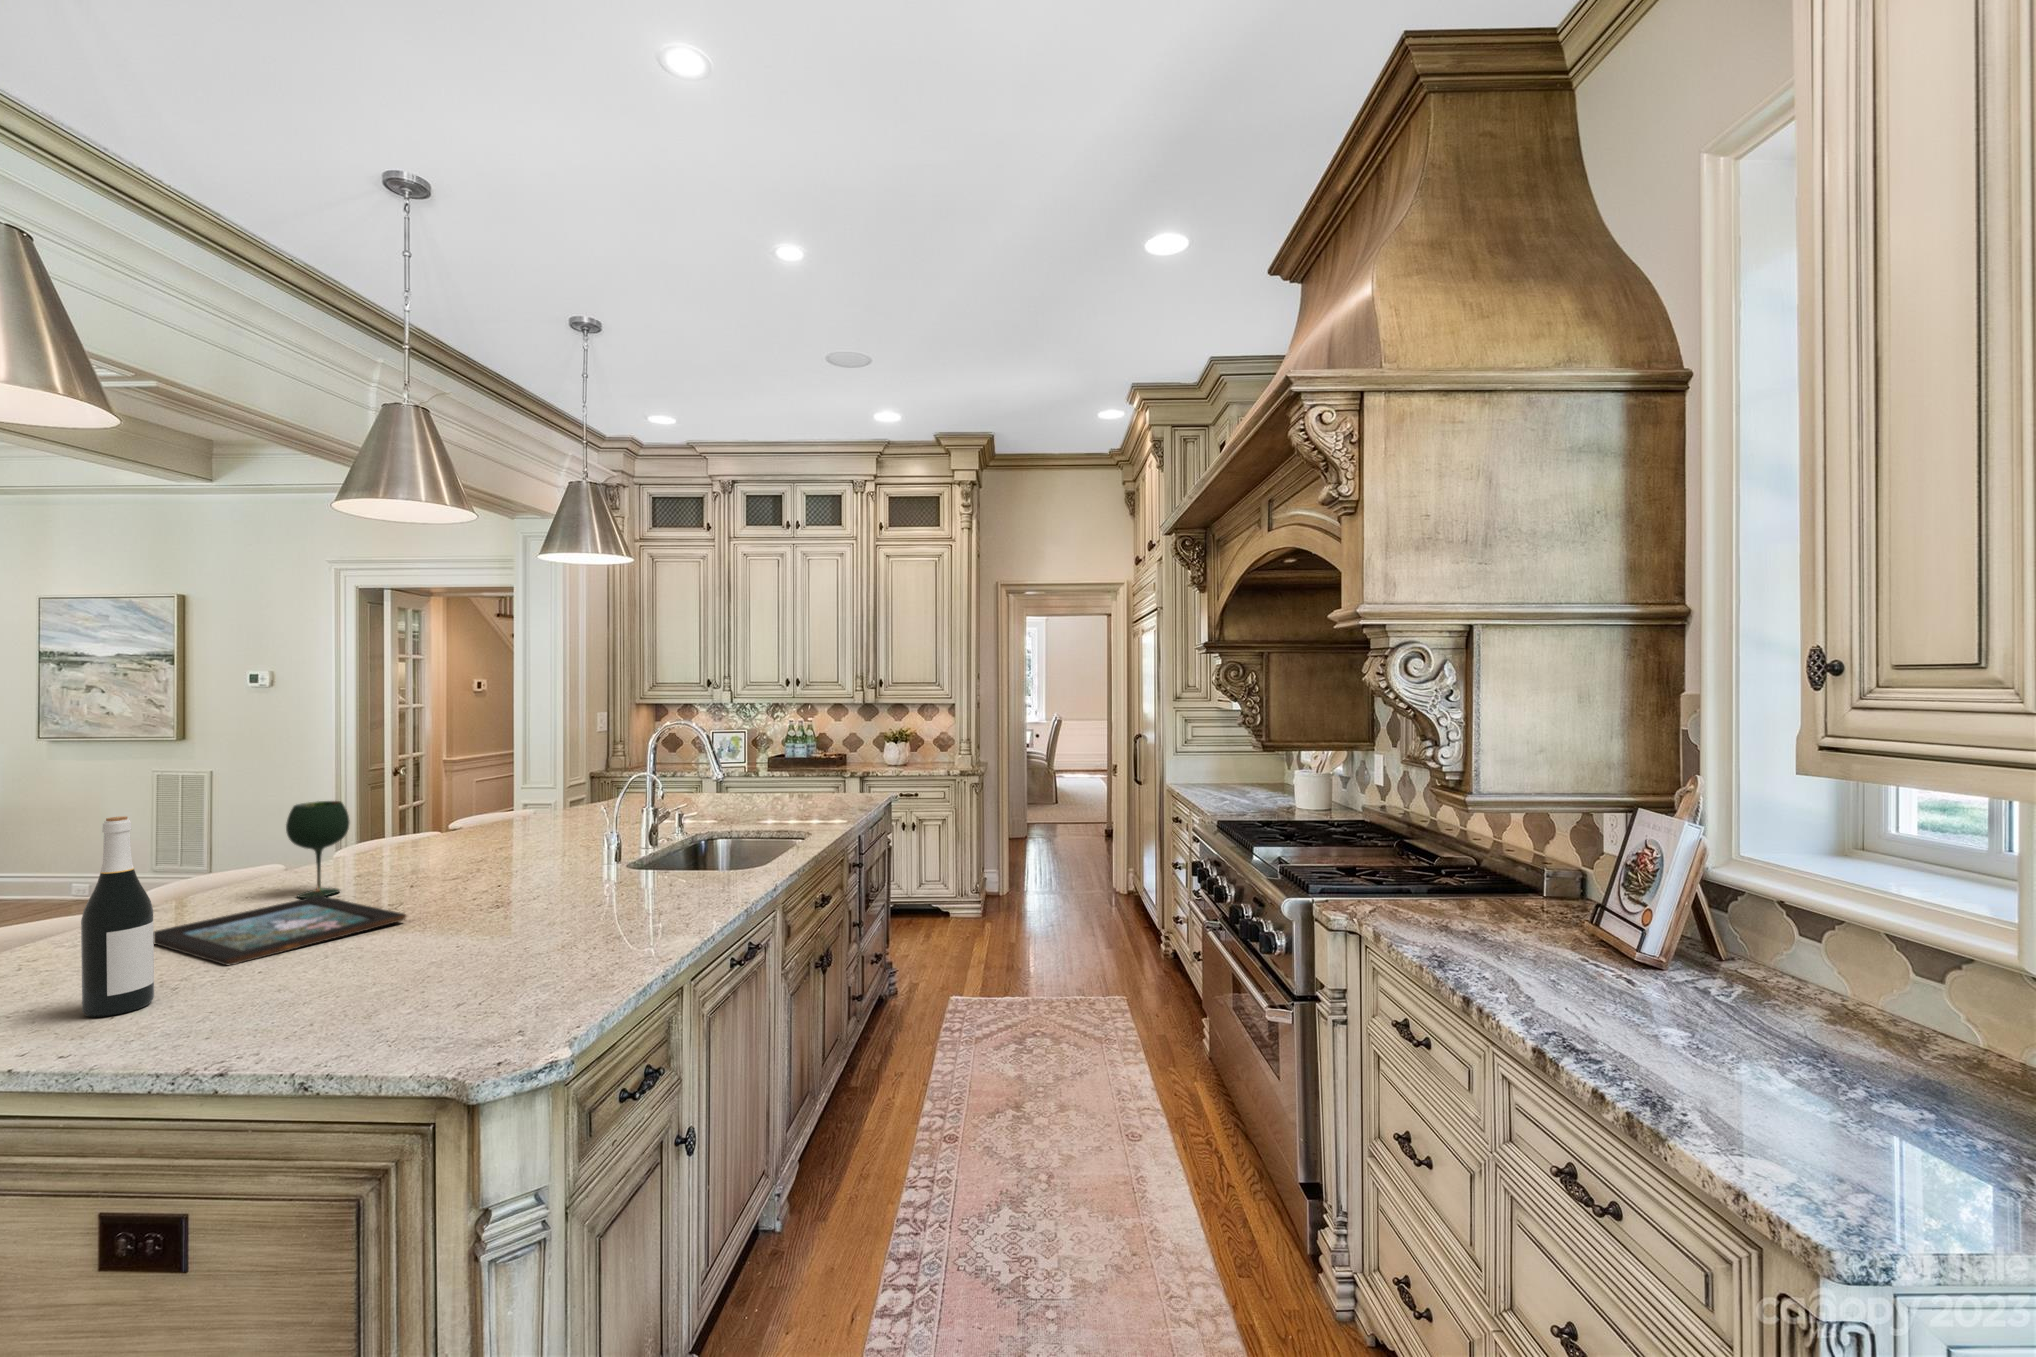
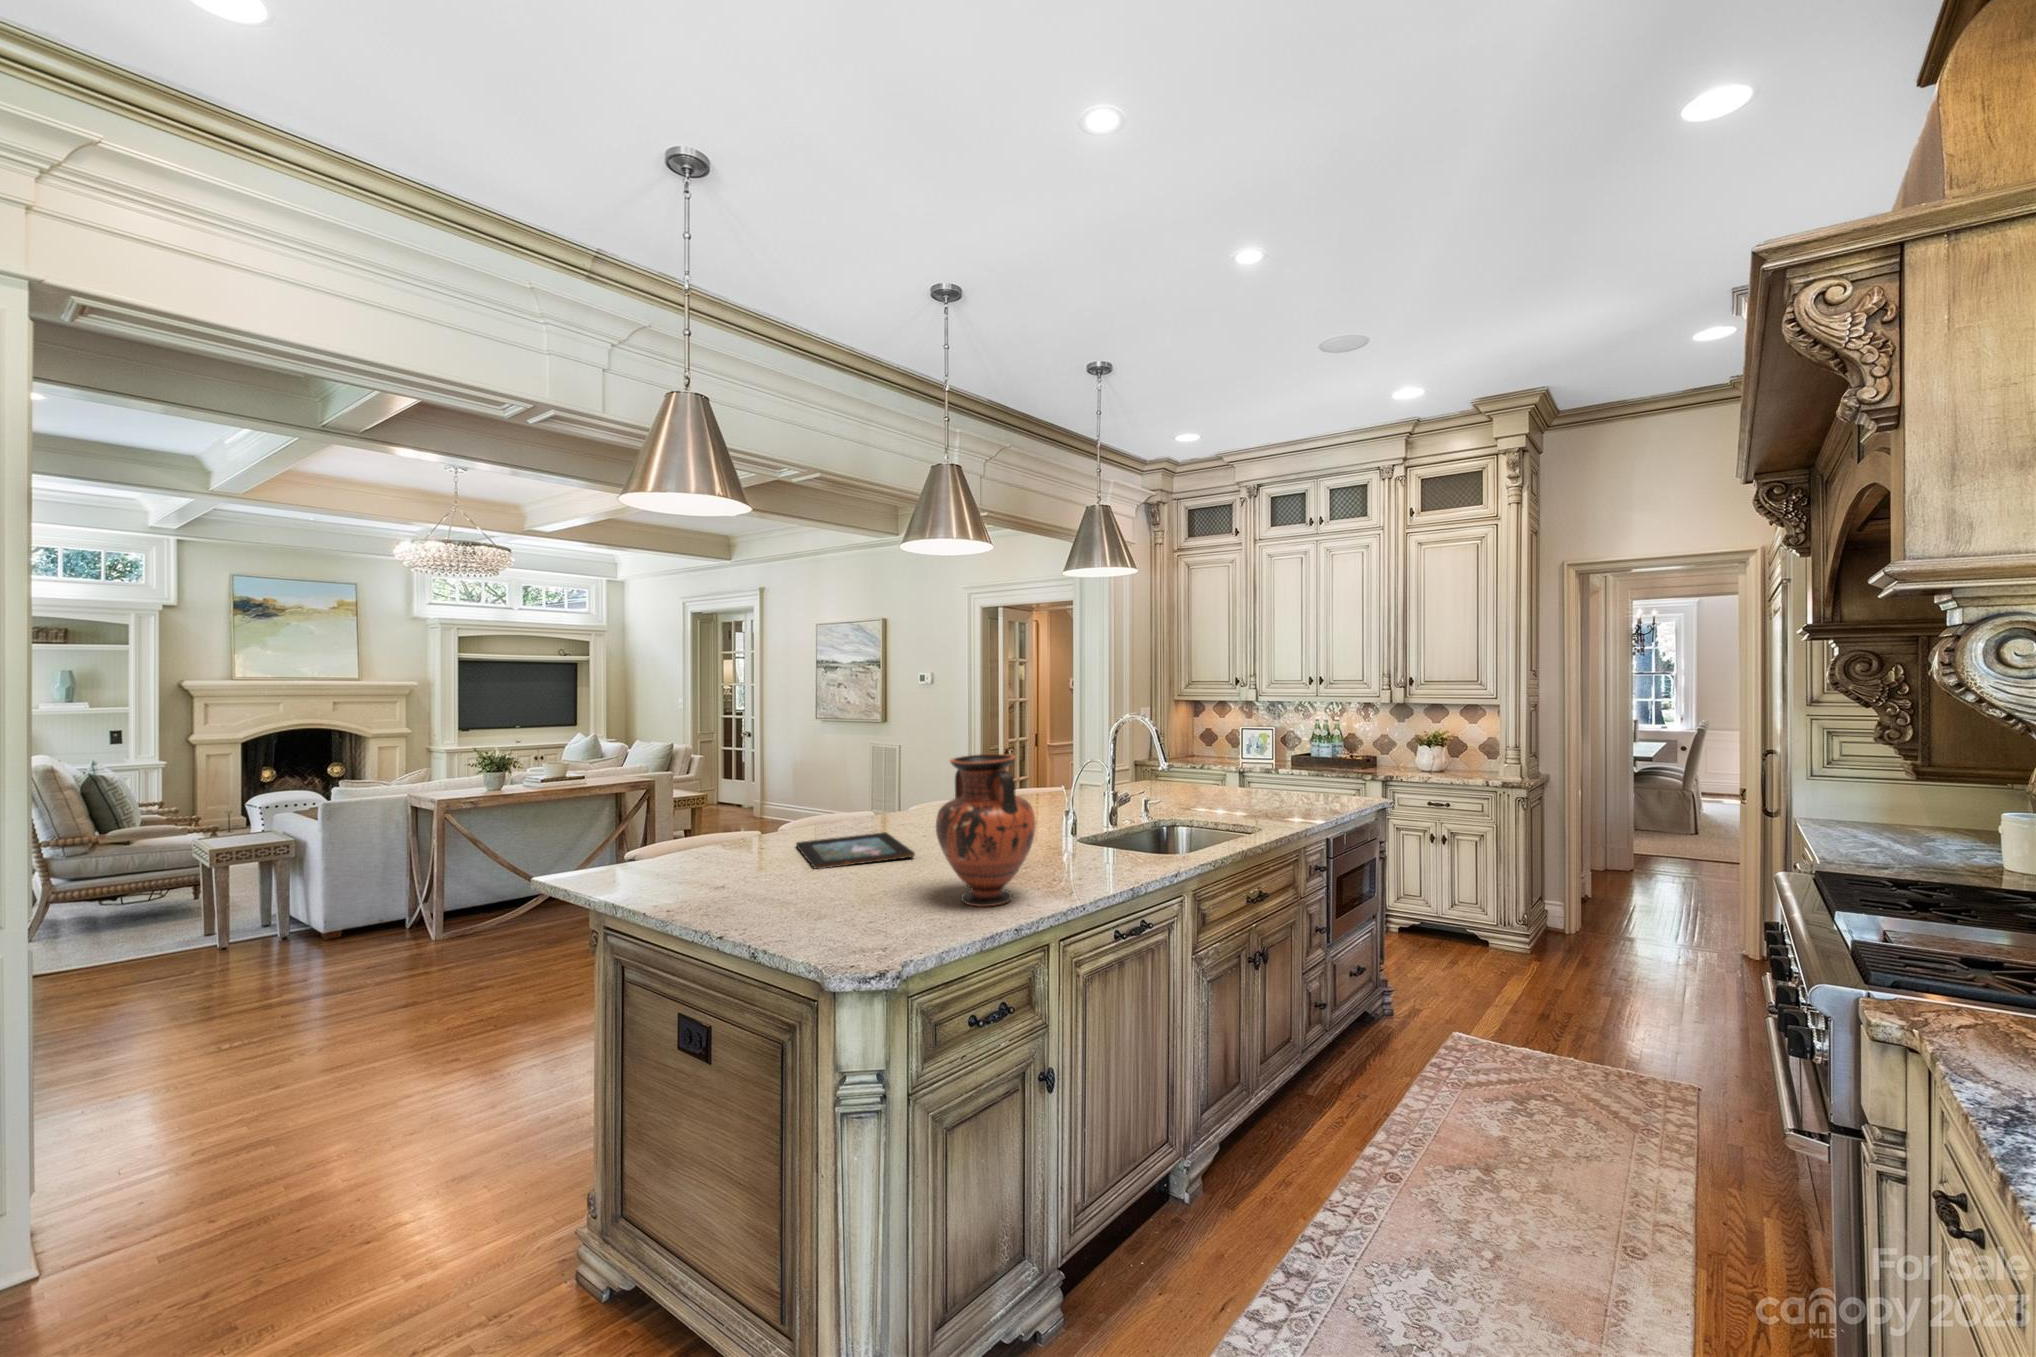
vase: none [505,764,650,962] -> present [936,754,1036,907]
wine glass: present [286,801,349,898] -> none [874,768,908,833]
wine bottle: present [81,816,154,1017] -> none [739,771,771,887]

